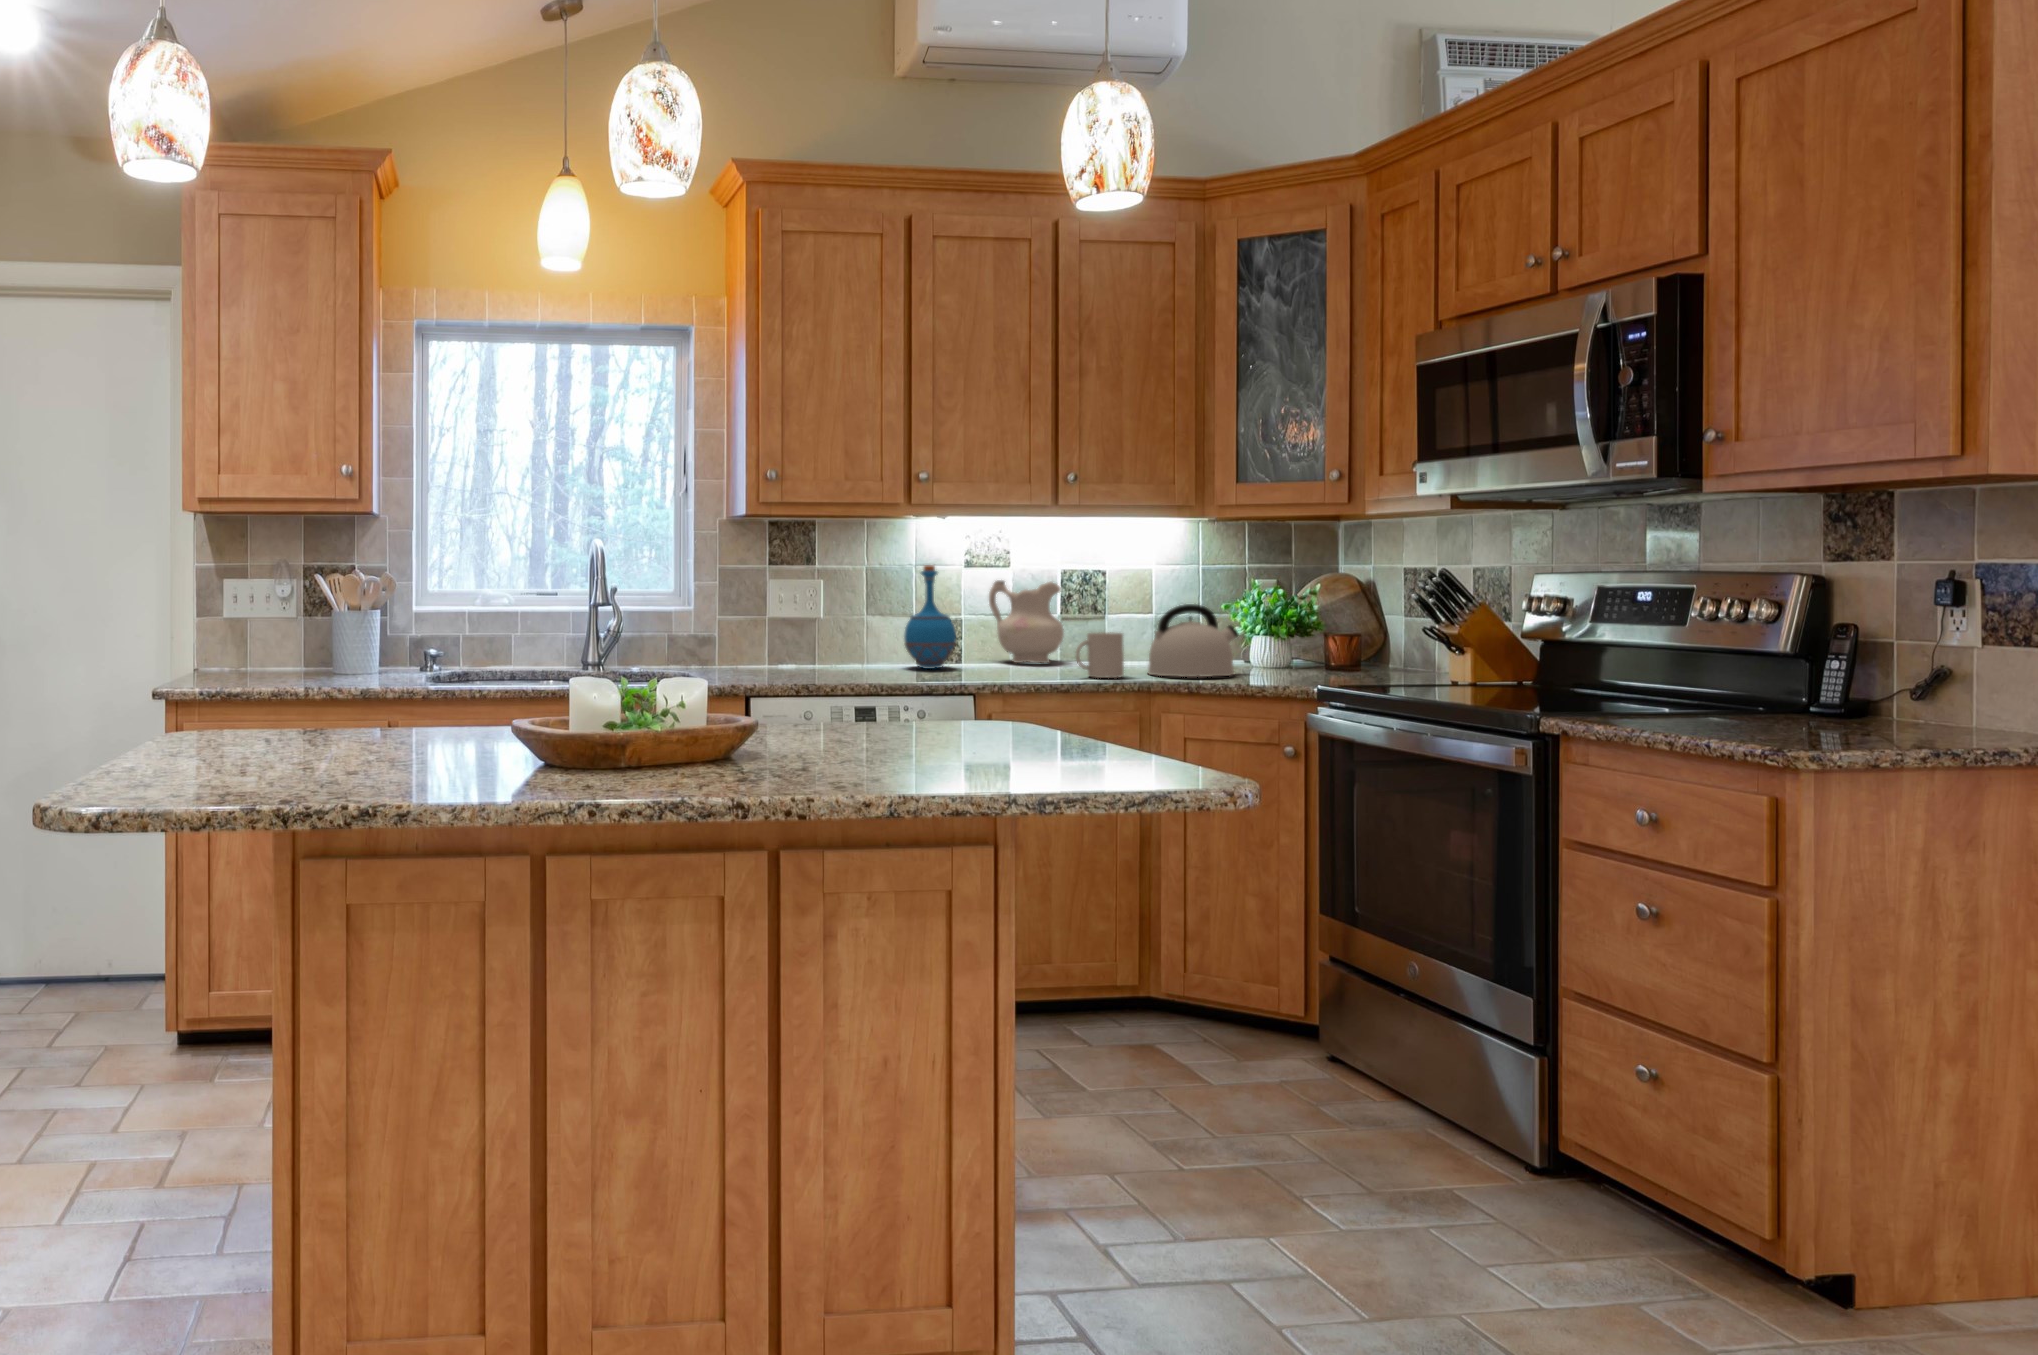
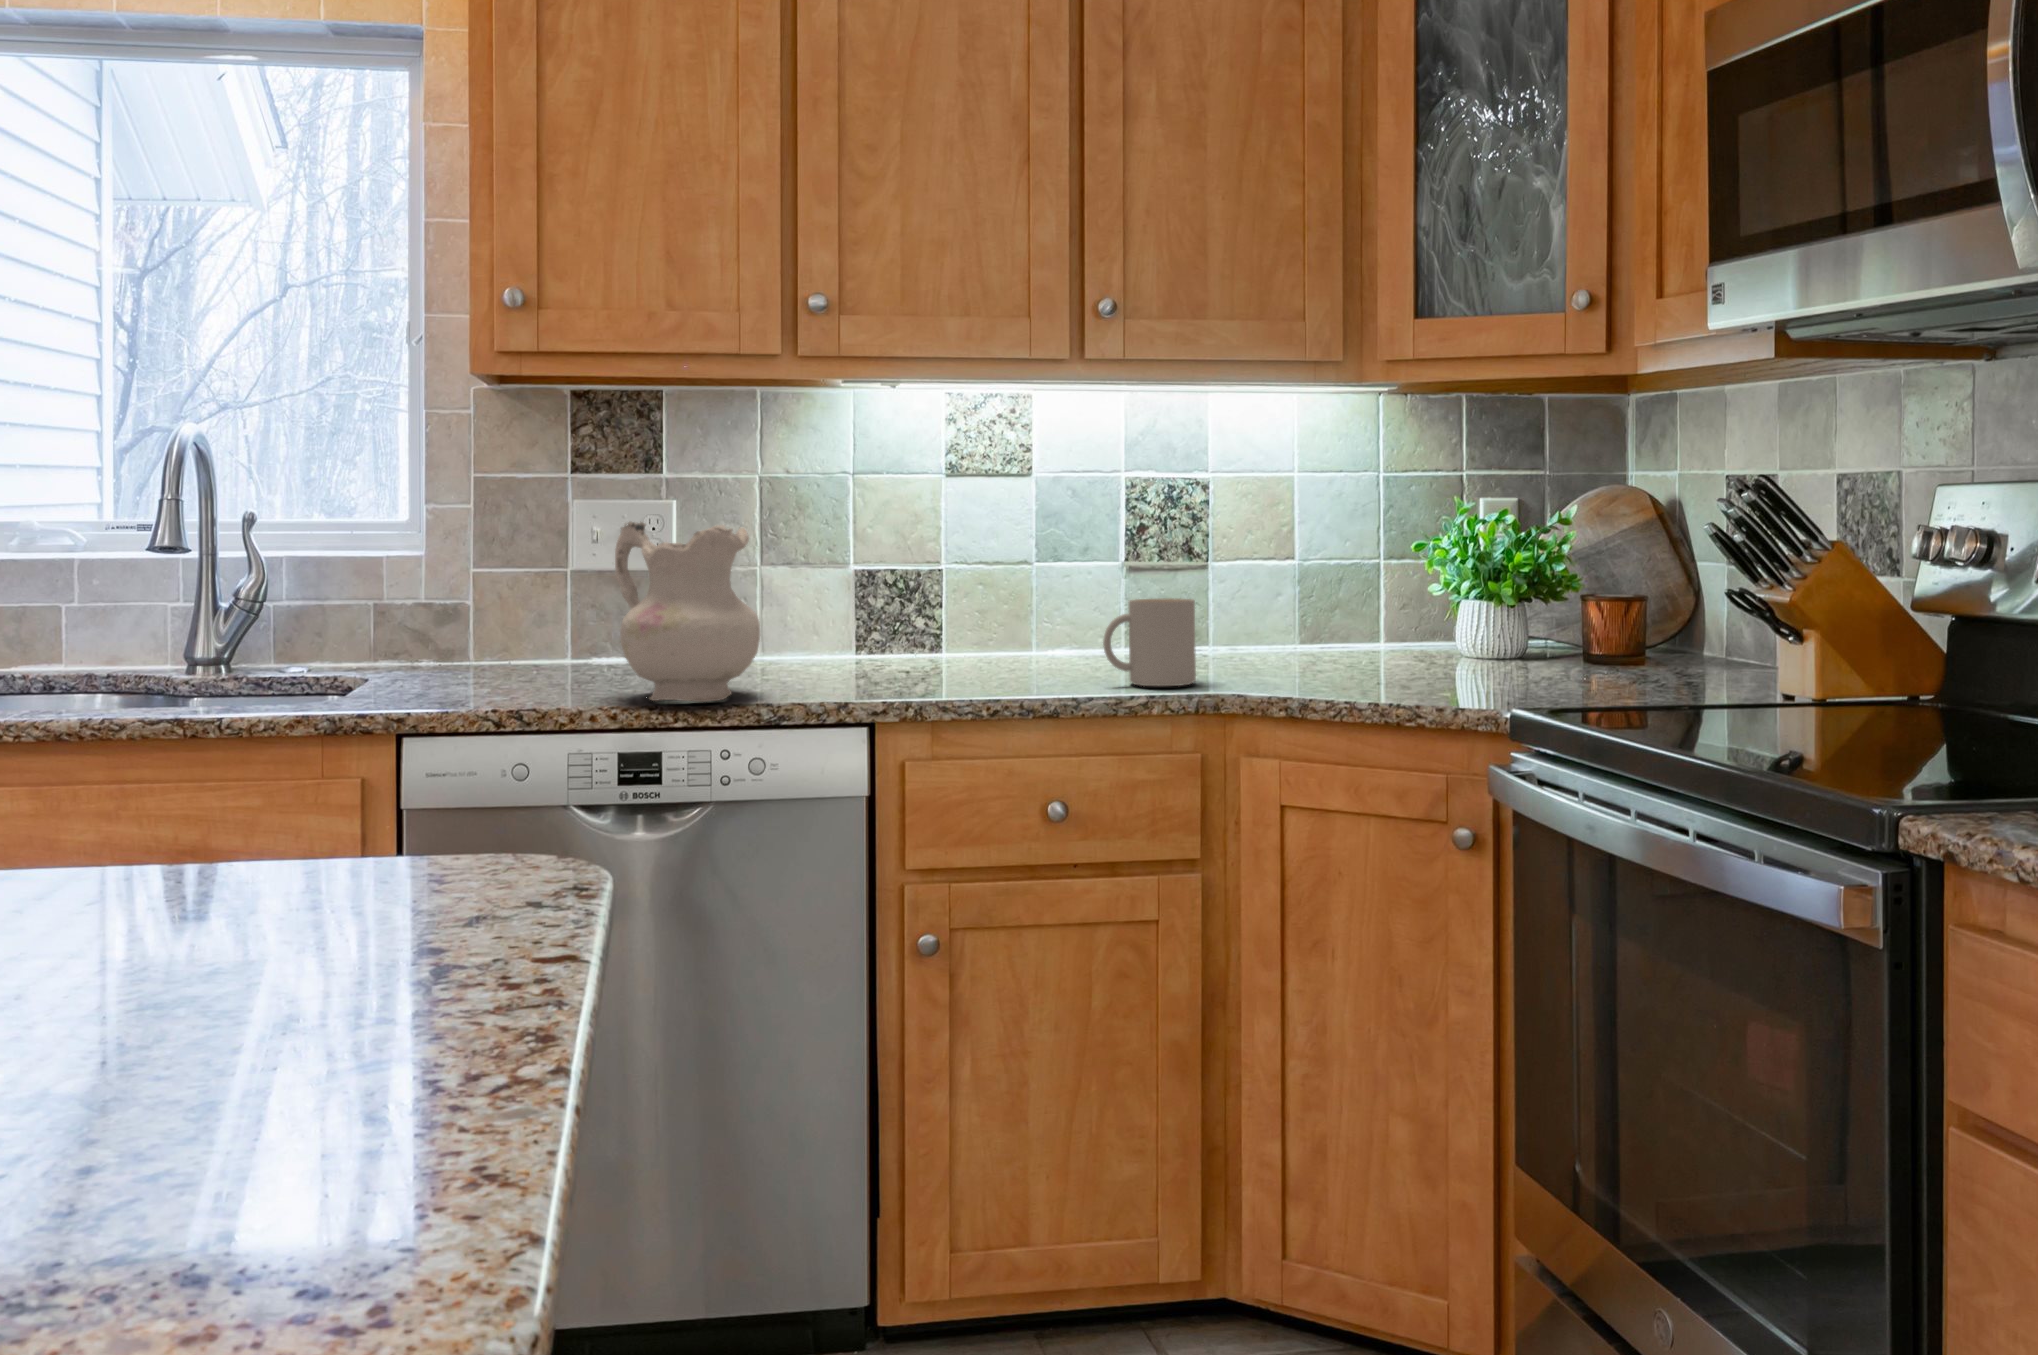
bottle: present [904,565,956,669] -> none [812,472,910,667]
ceramic pitcher: present [989,580,1064,663] -> present [615,522,760,702]
kettle: present [1148,604,1238,677] -> none [1249,544,1416,683]

